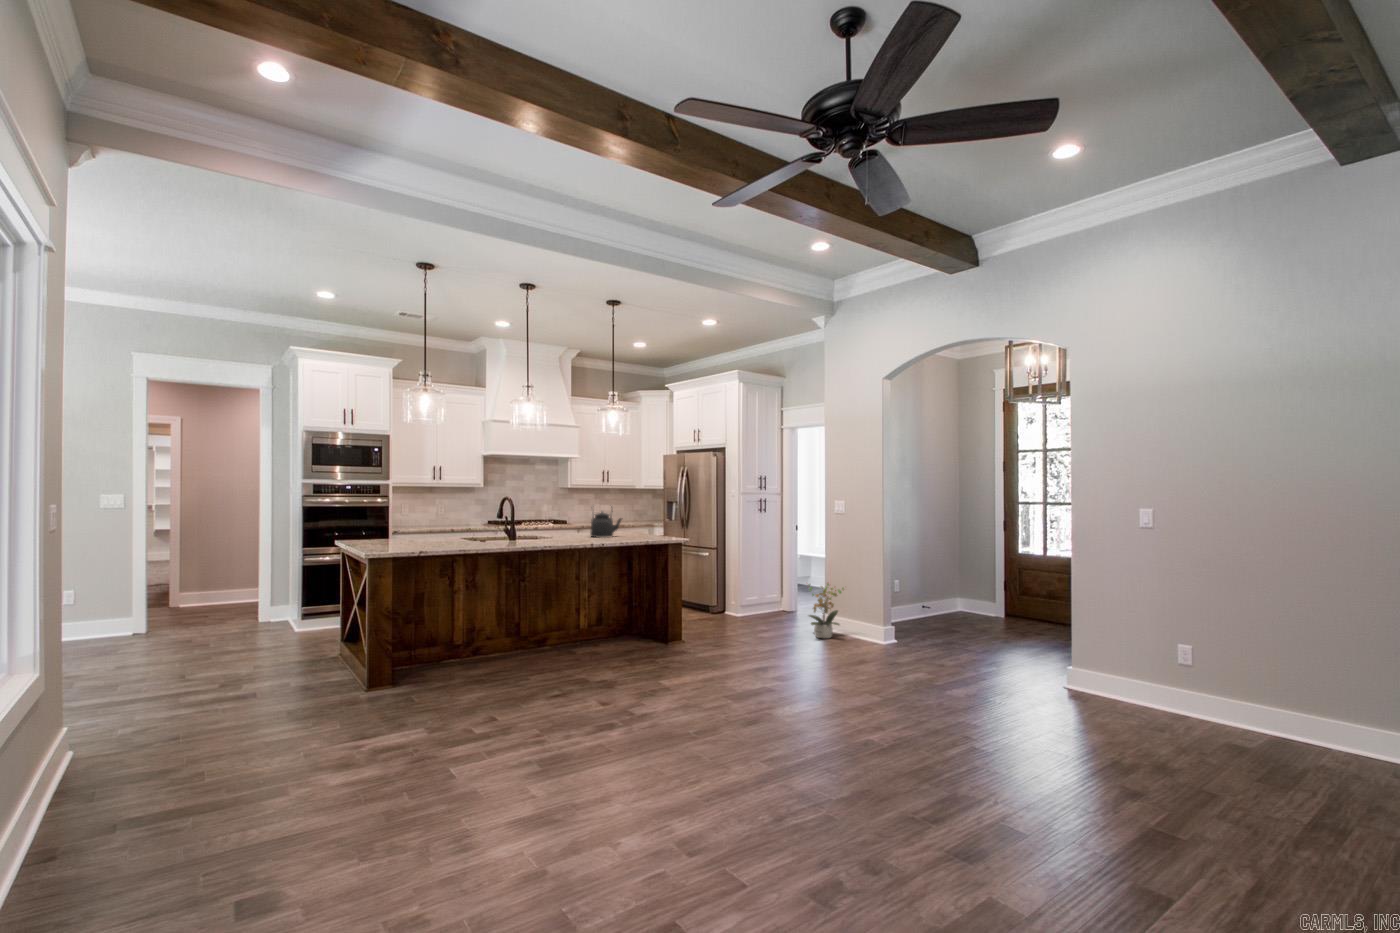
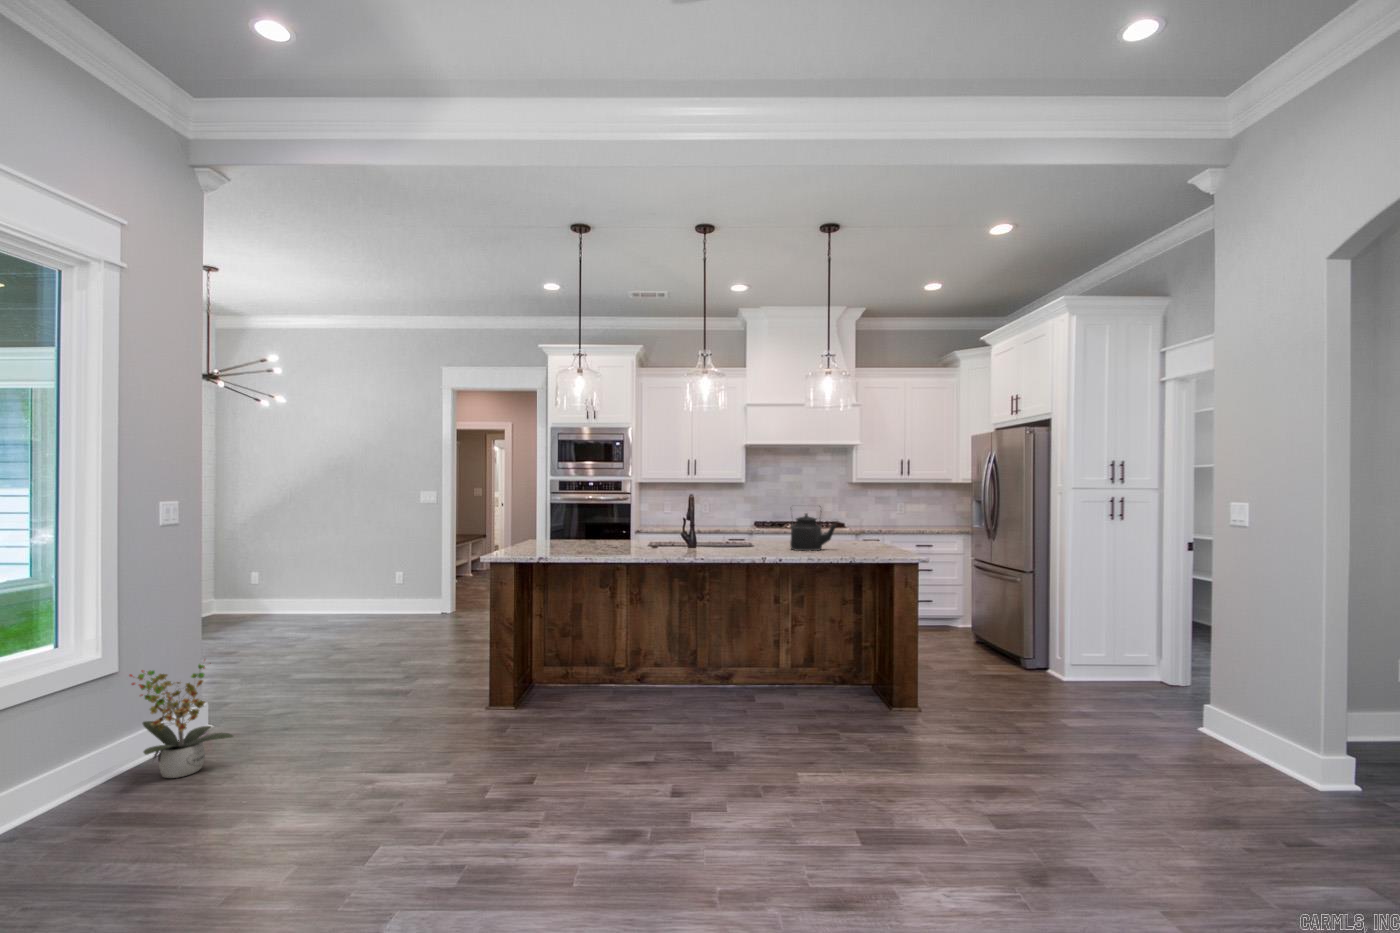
potted plant: present [808,583,844,638] -> present [129,664,233,778]

